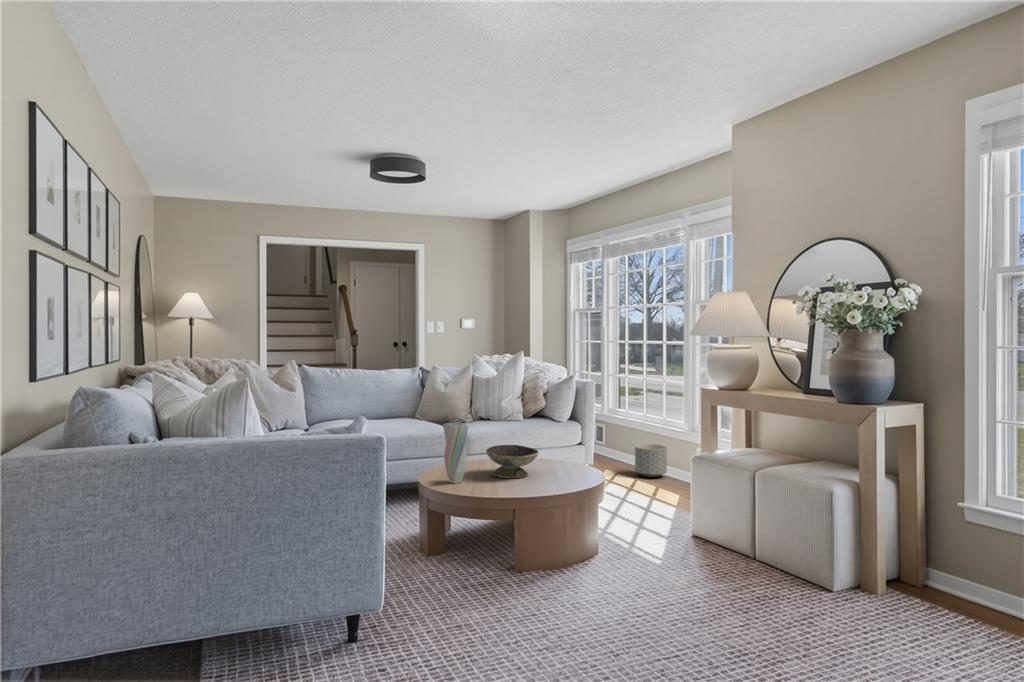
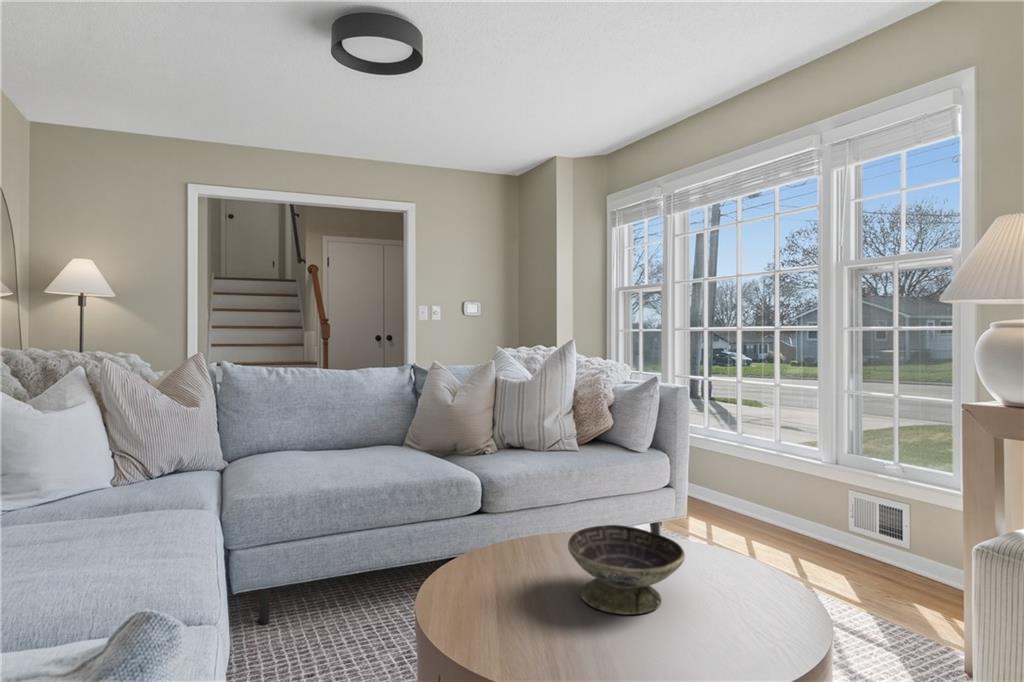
vase: present [443,423,468,483] -> none [479,490,540,639]
planter: present [635,444,667,478] -> none [739,479,790,533]

